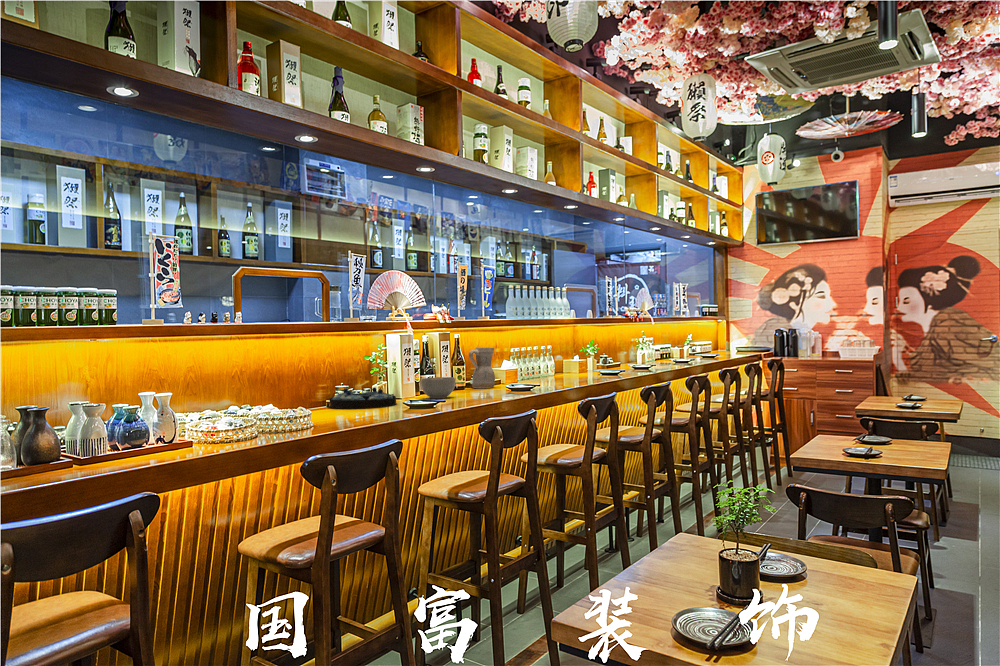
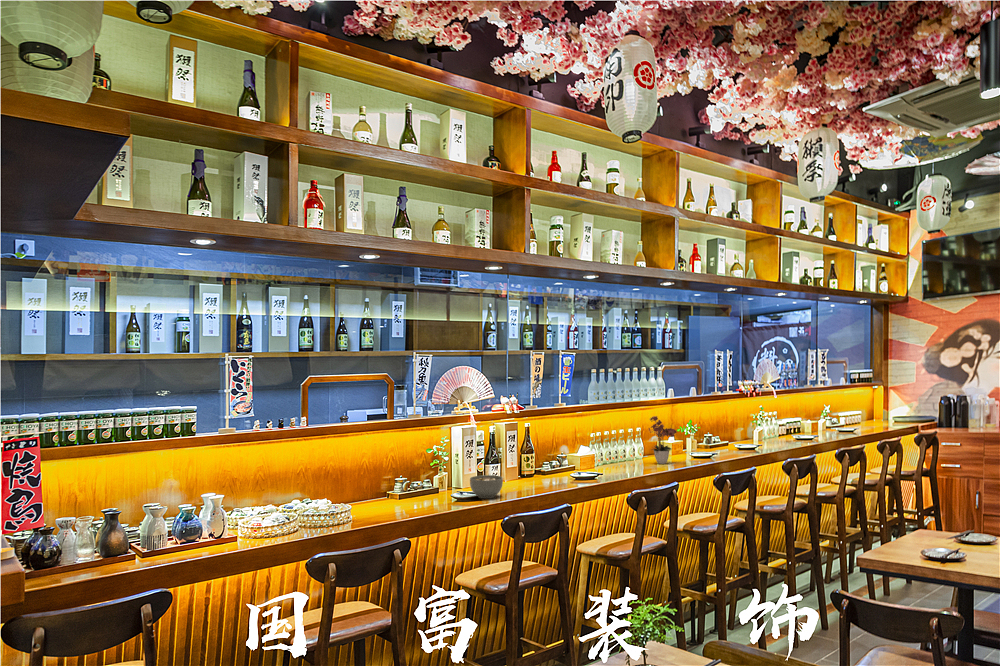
flower arrangement: none [564,328,594,376] -> present [649,416,677,464]
ceramic pitcher: present [469,347,495,388] -> none [531,439,558,482]
serving tray: present [329,387,397,409] -> none [380,485,441,510]

